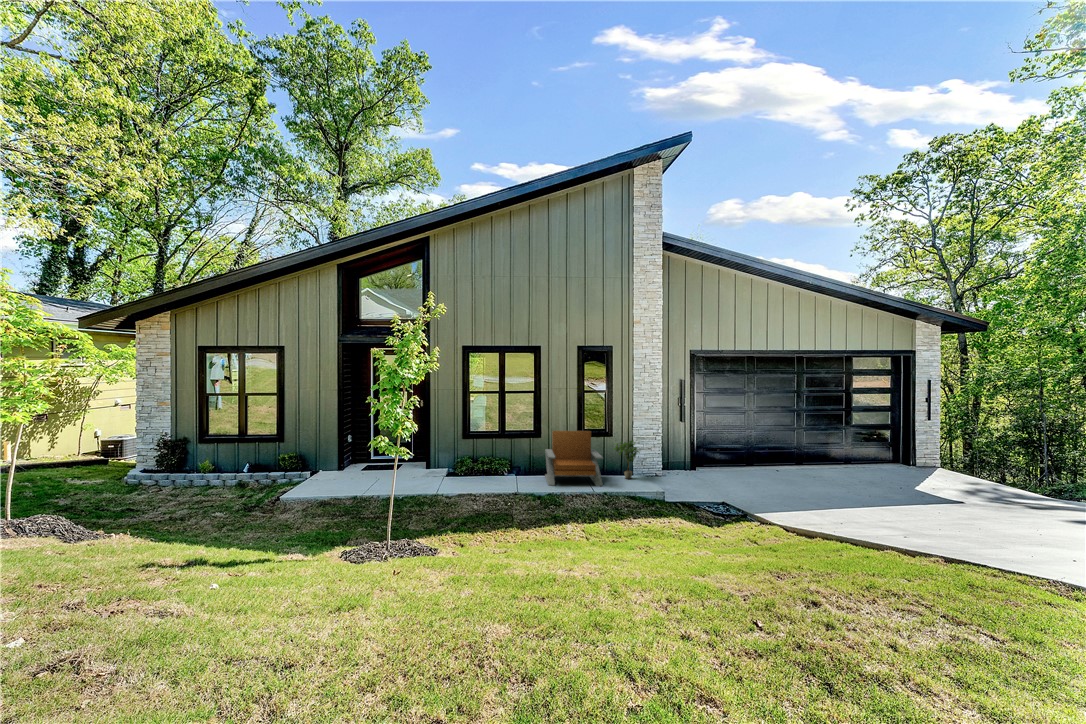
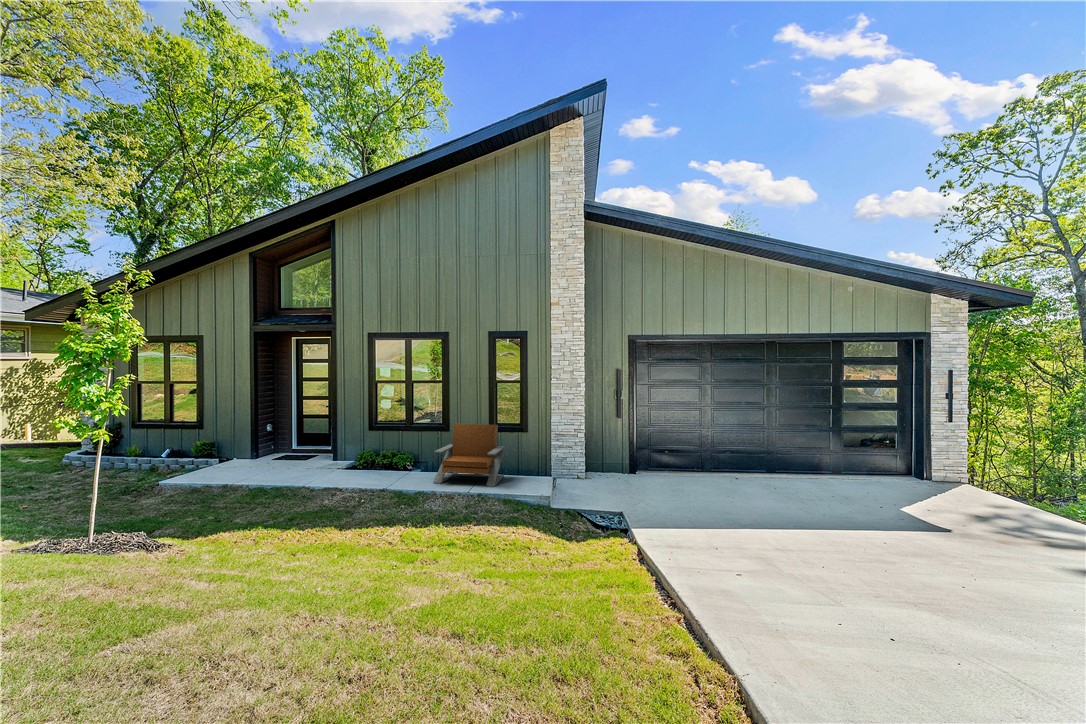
potted plant: present [614,441,639,479] -> none [519,437,555,481]

